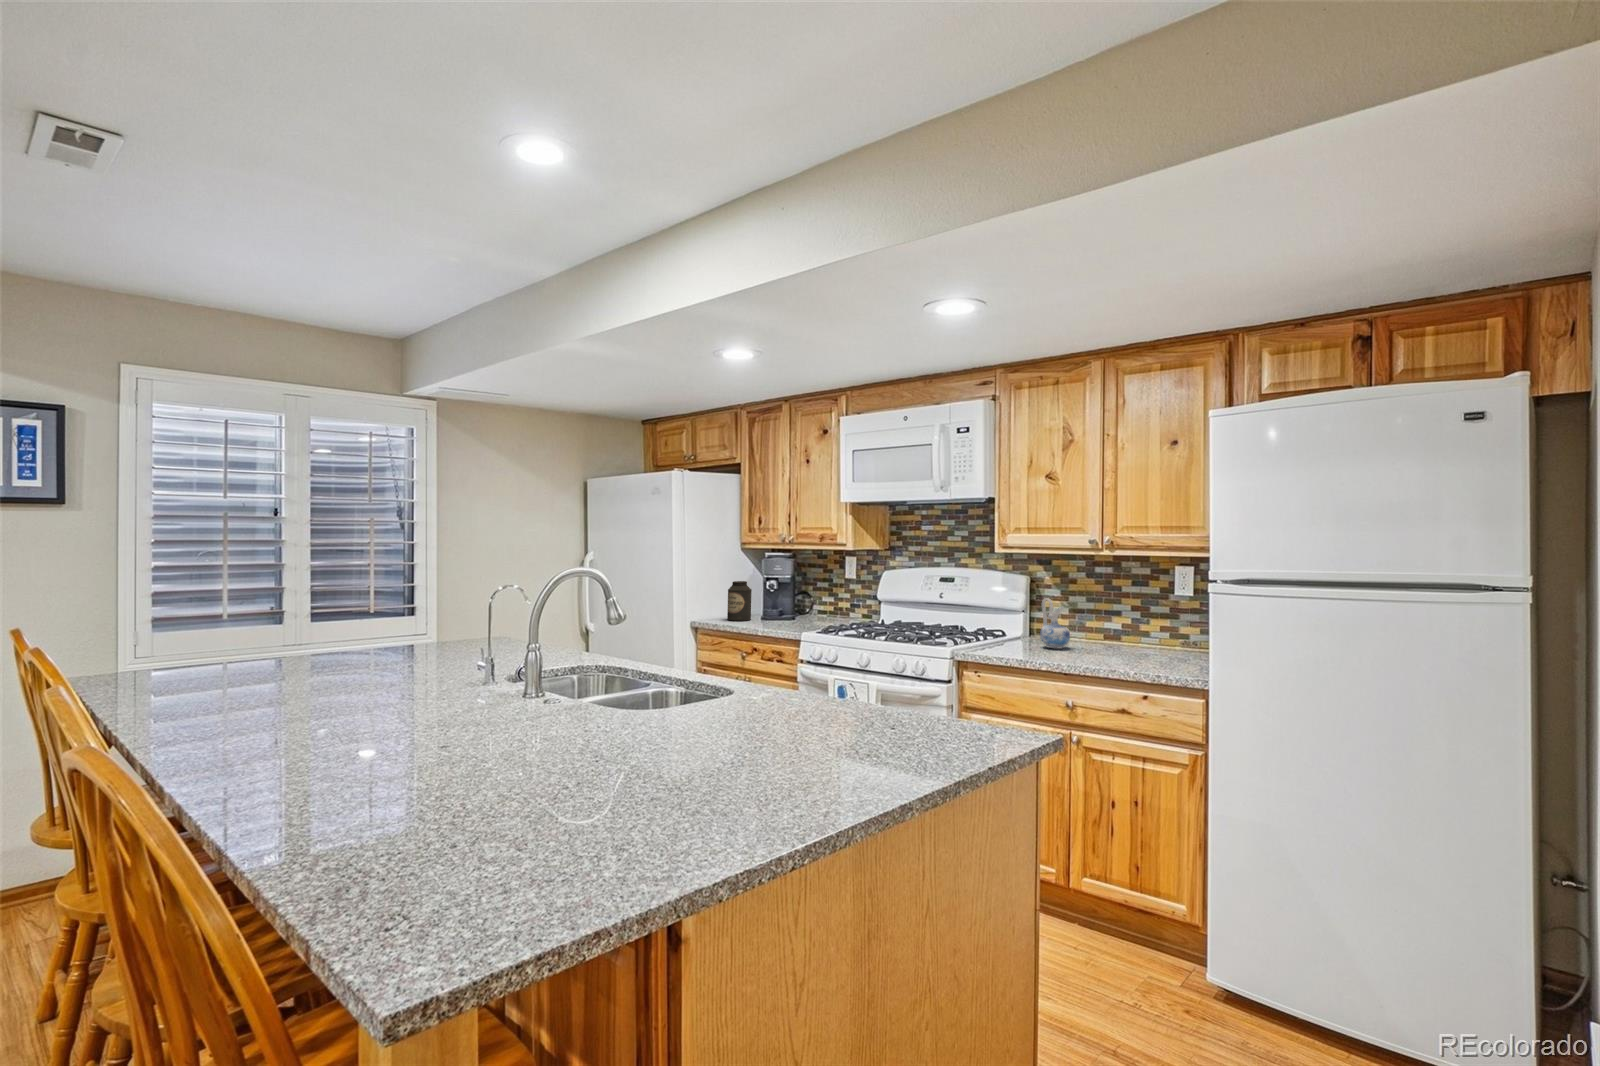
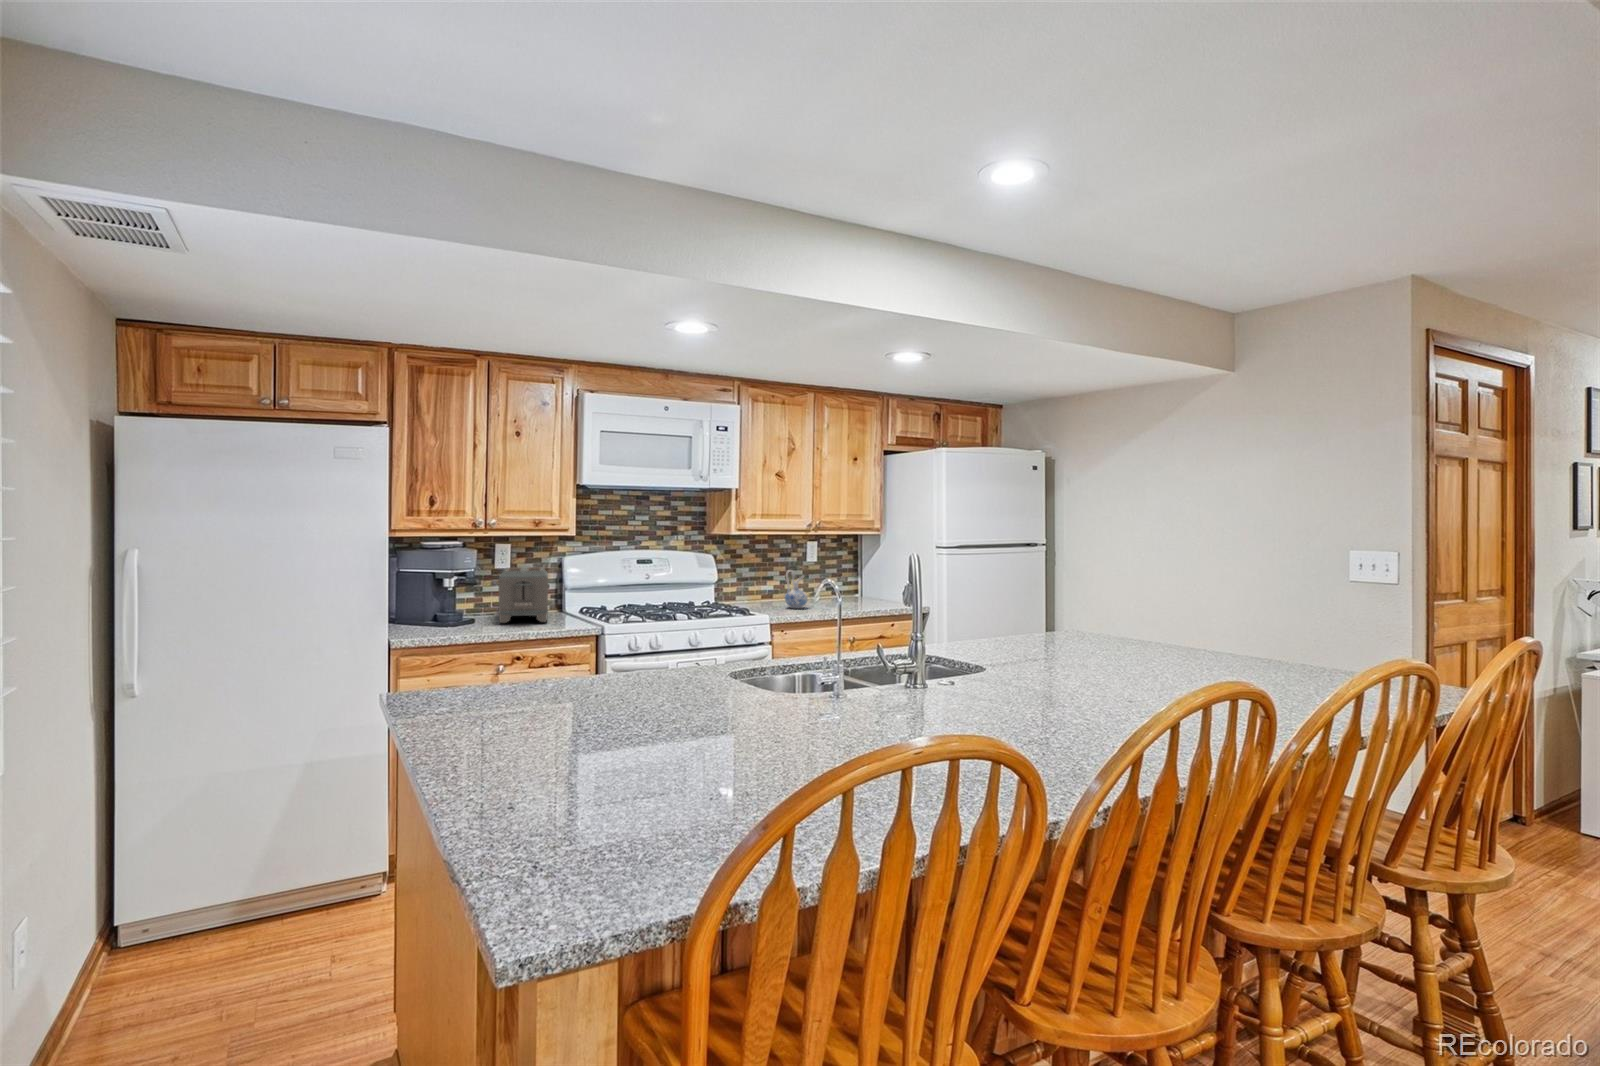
toaster: none [785,575,857,621] -> present [499,567,548,623]
canister: present [727,581,752,621] -> none [458,584,490,635]

